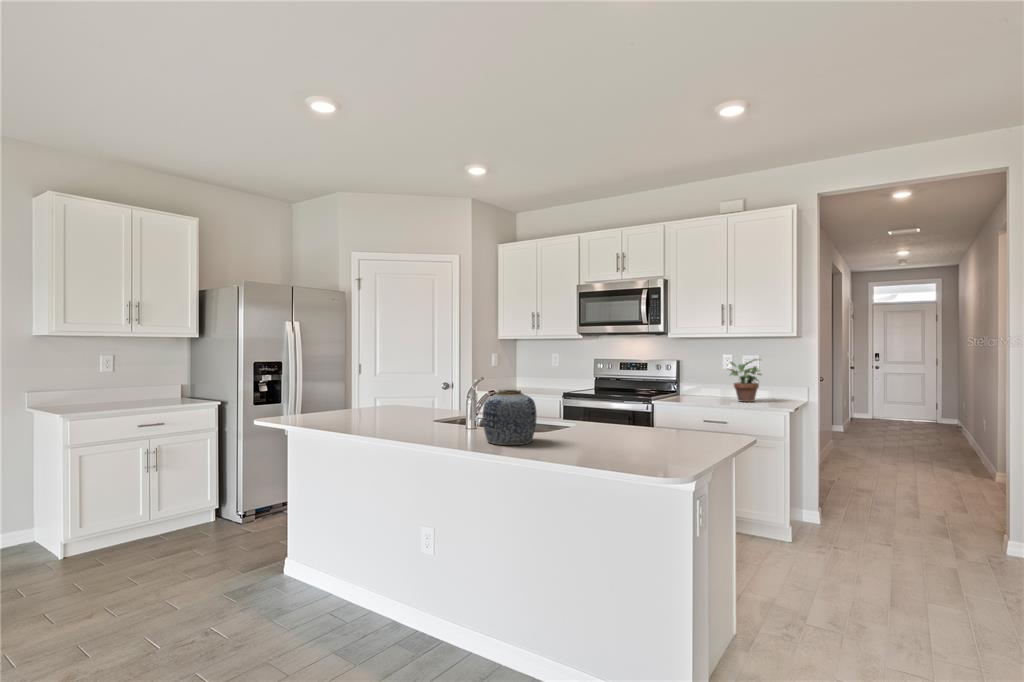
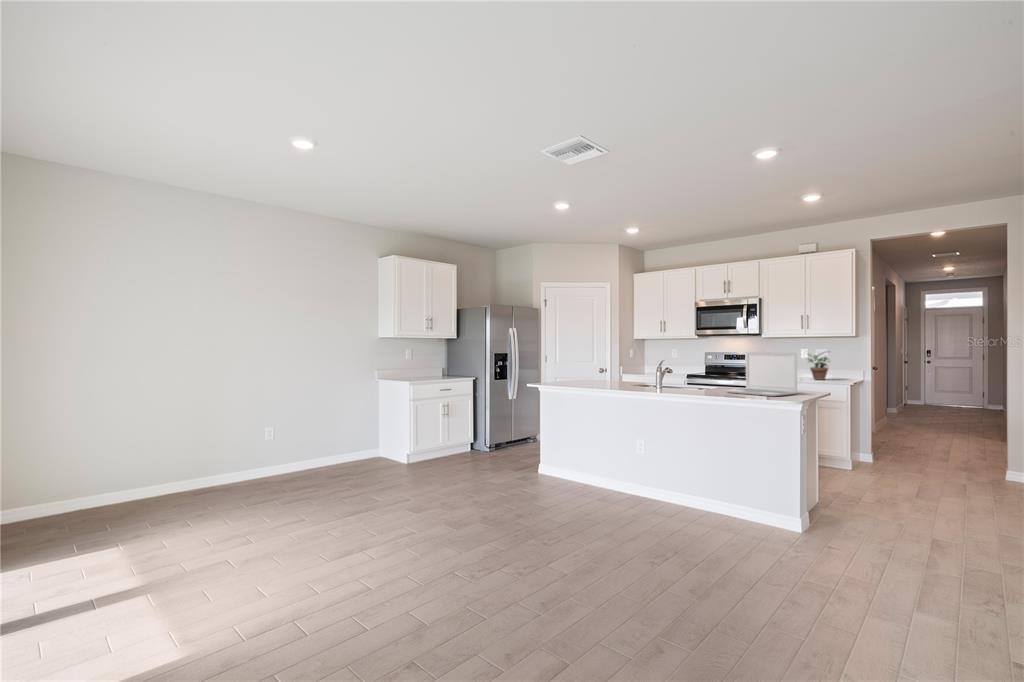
laptop: none [571,364,697,454] -> present [725,352,797,396]
vase: present [483,390,537,445] -> none [676,365,706,393]

